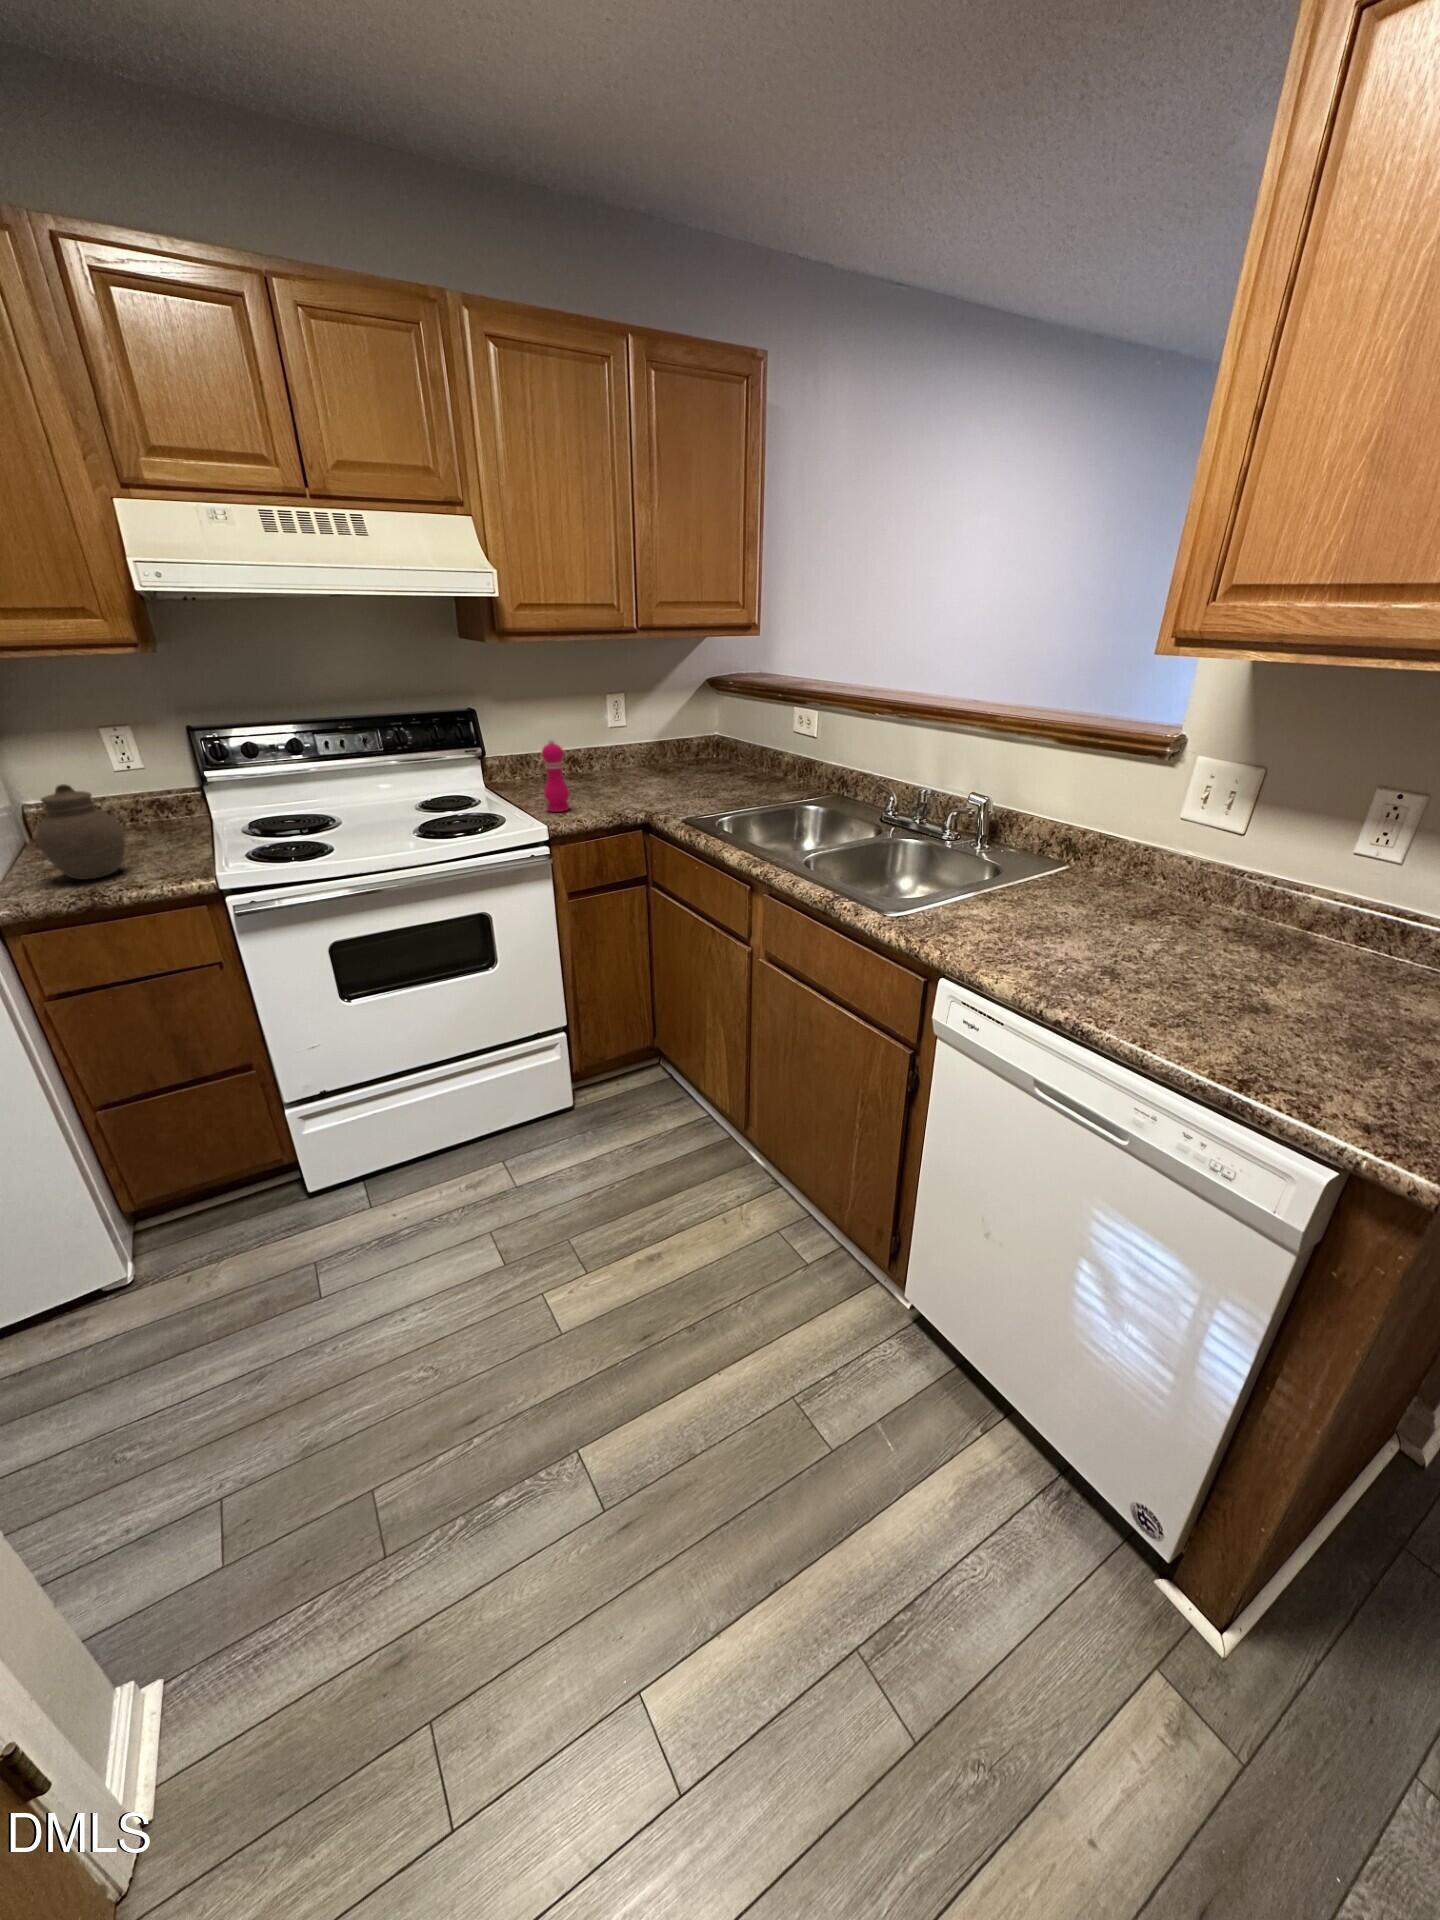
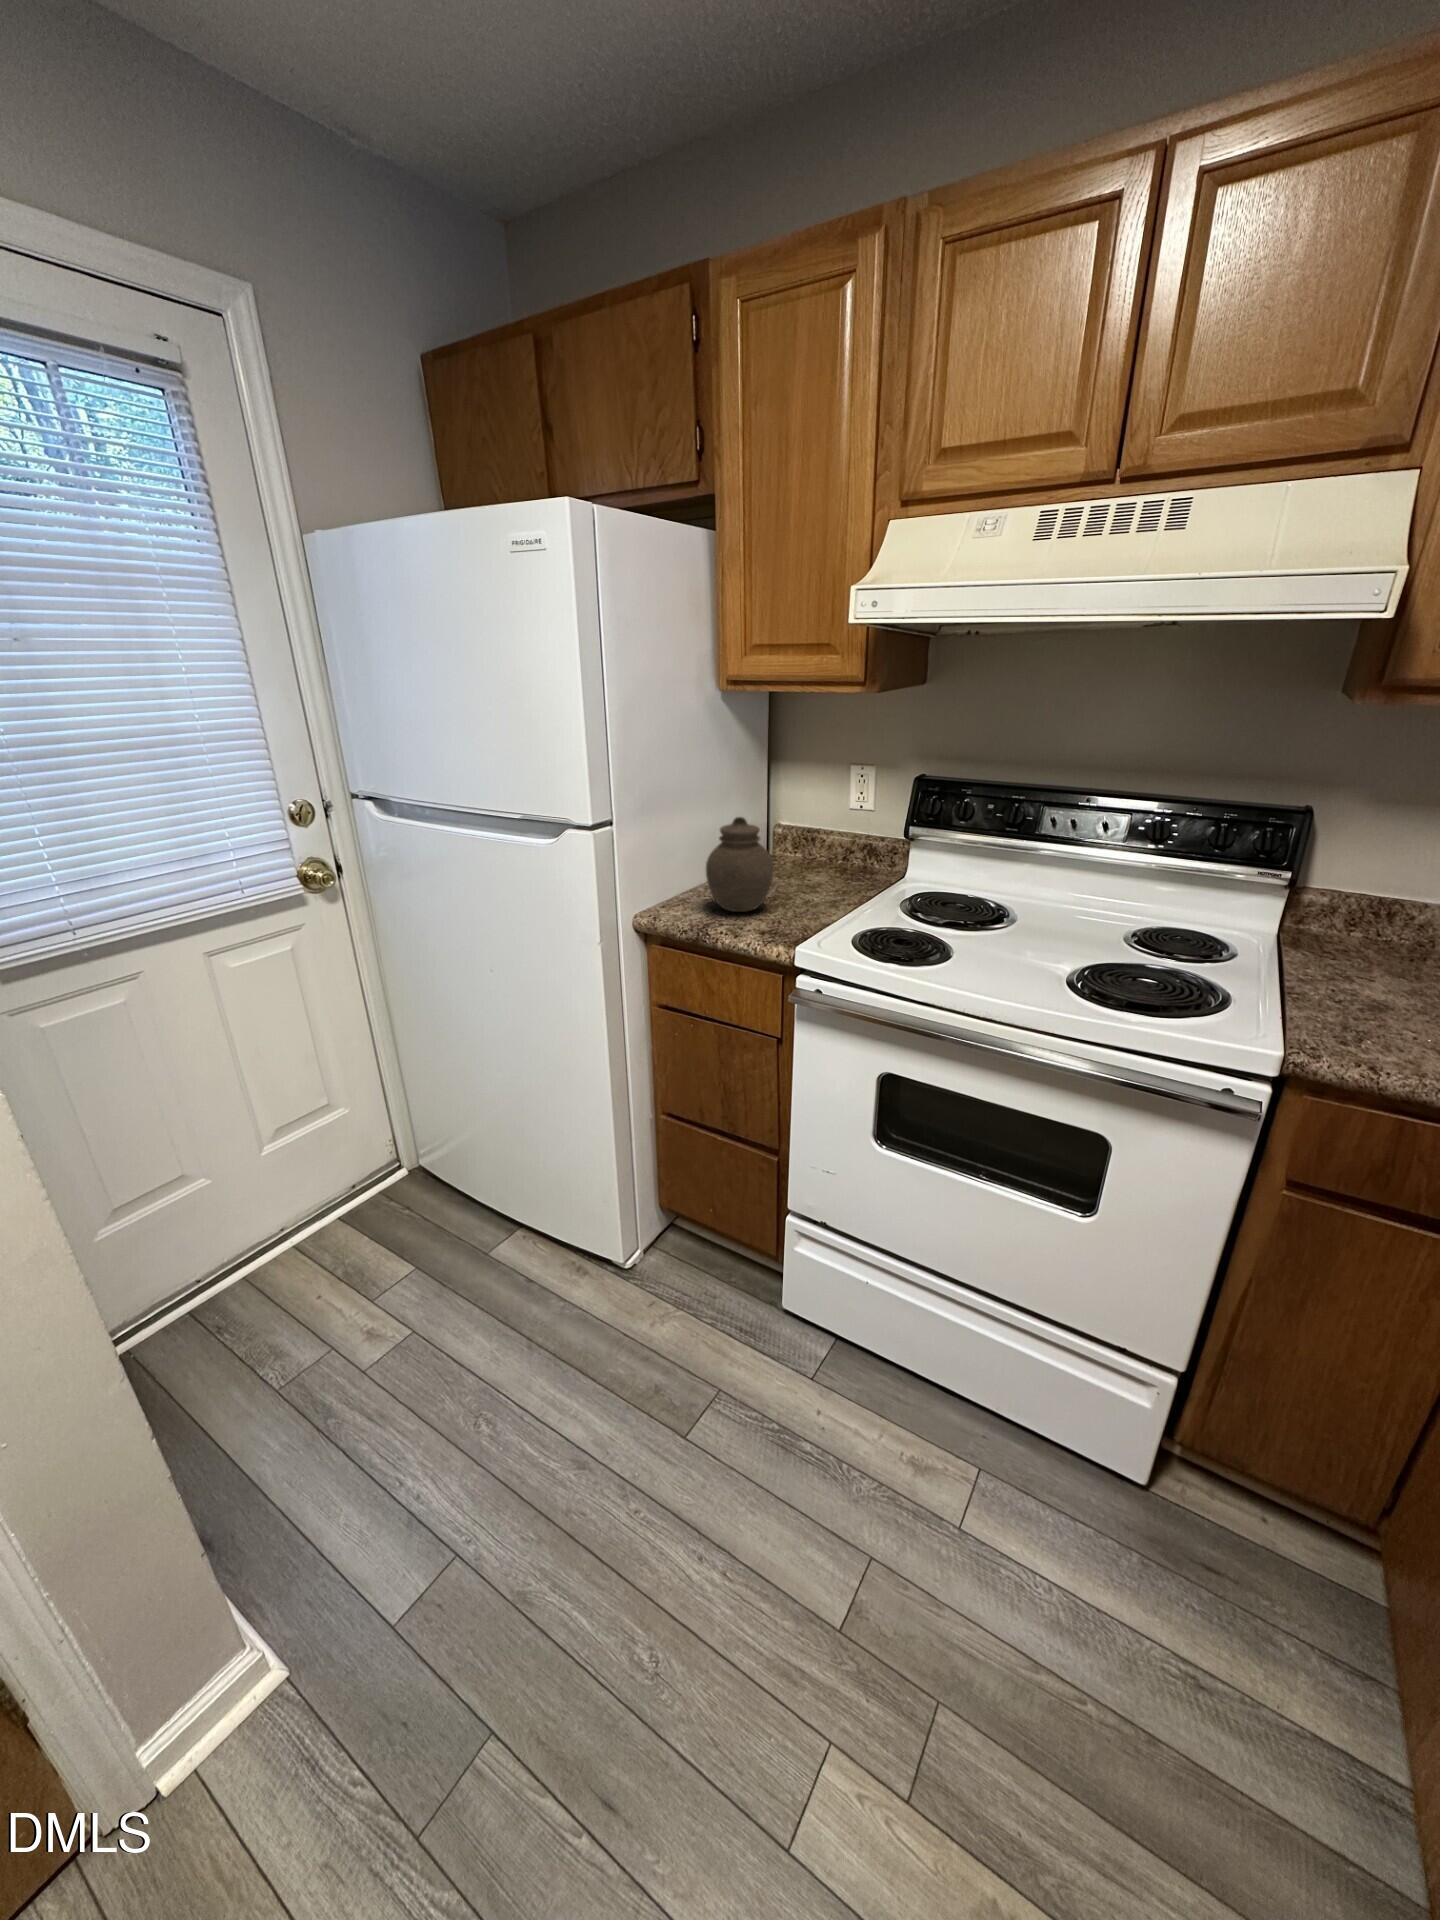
pepper mill: present [542,738,570,812] -> none [1329,898,1415,1036]

